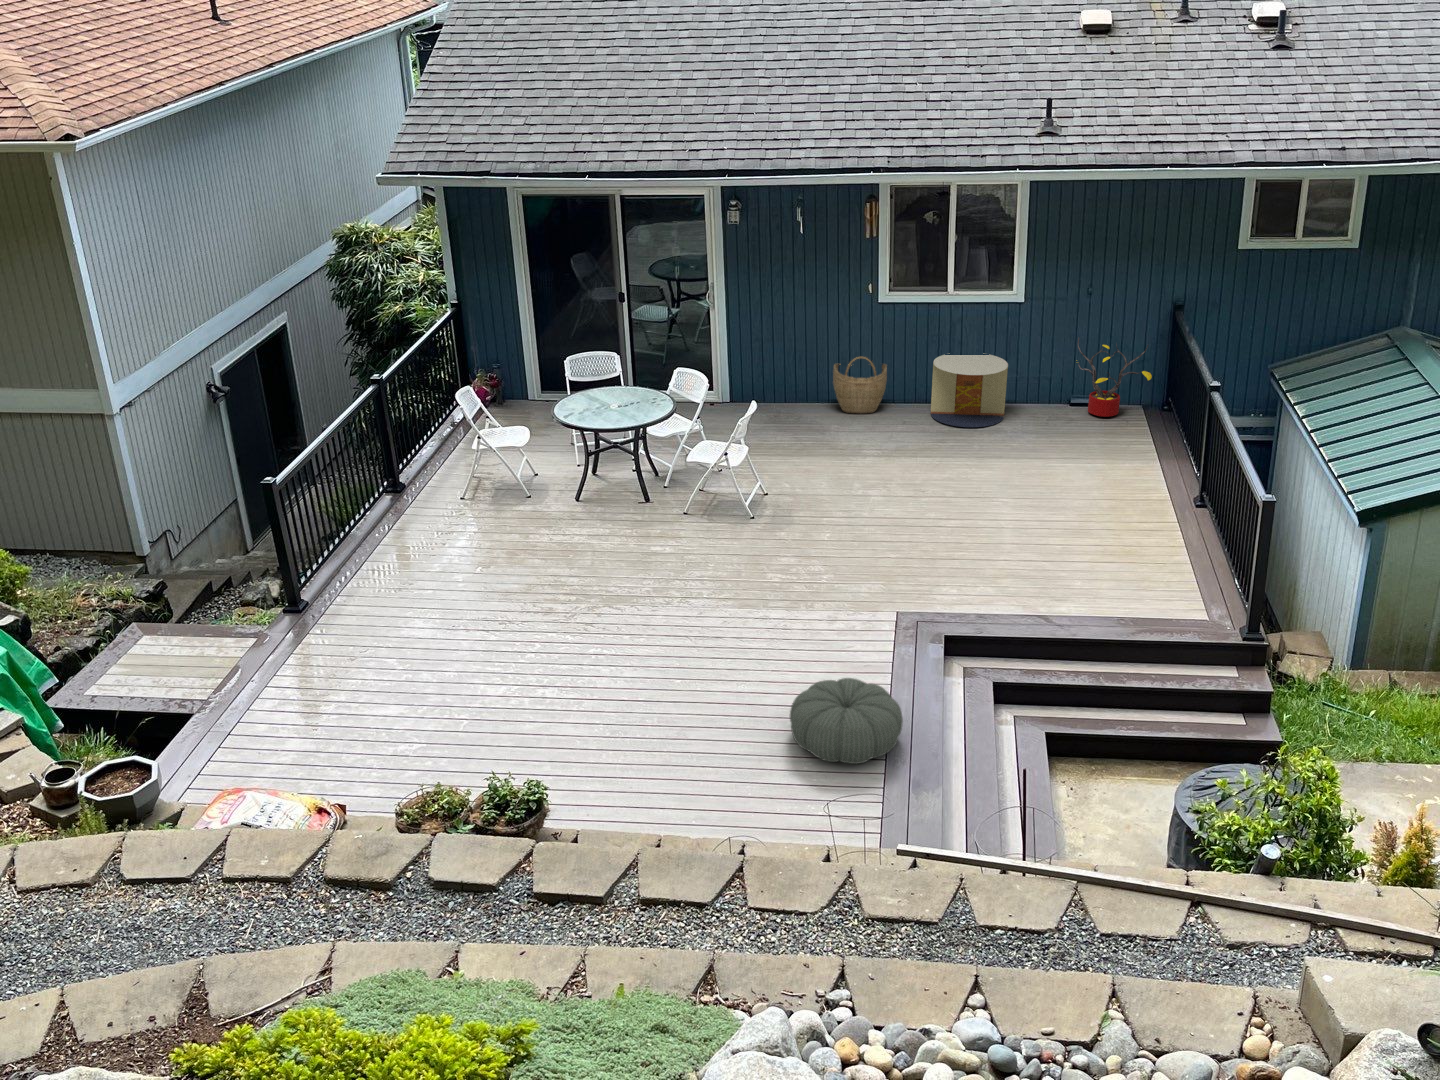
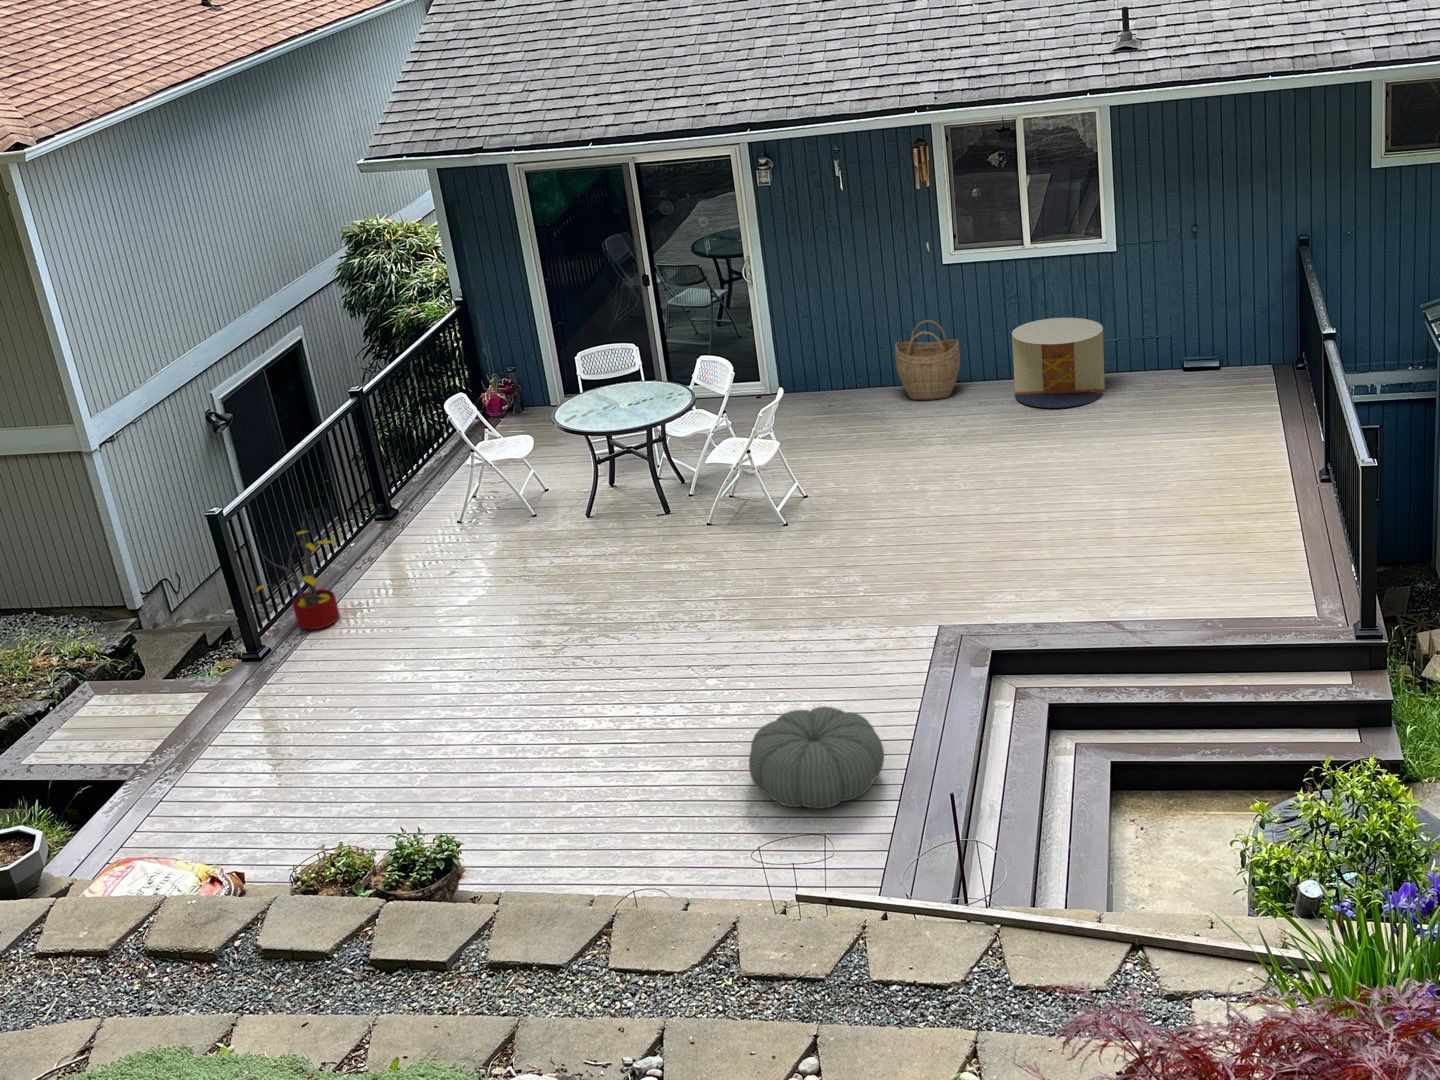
decorative plant: present [1078,339,1152,417] -> present [256,512,340,629]

